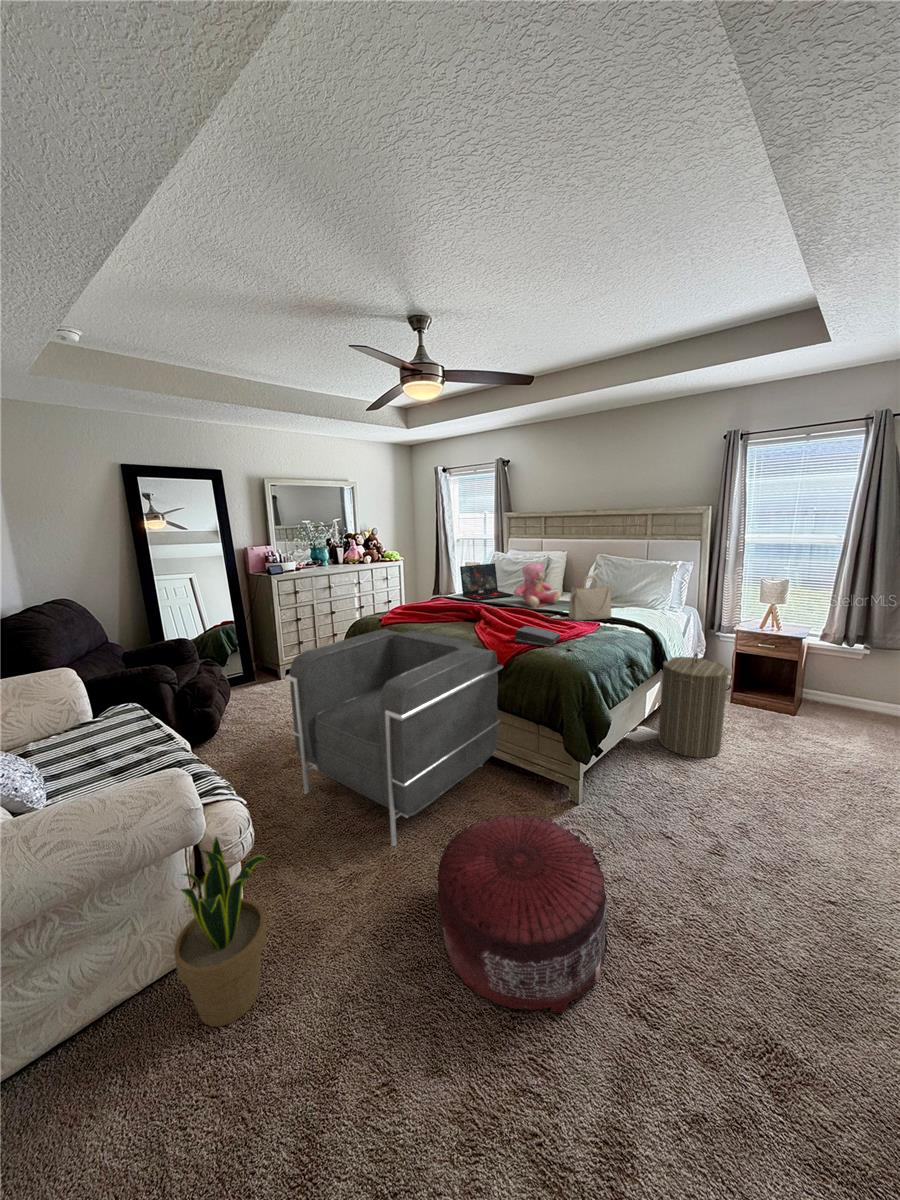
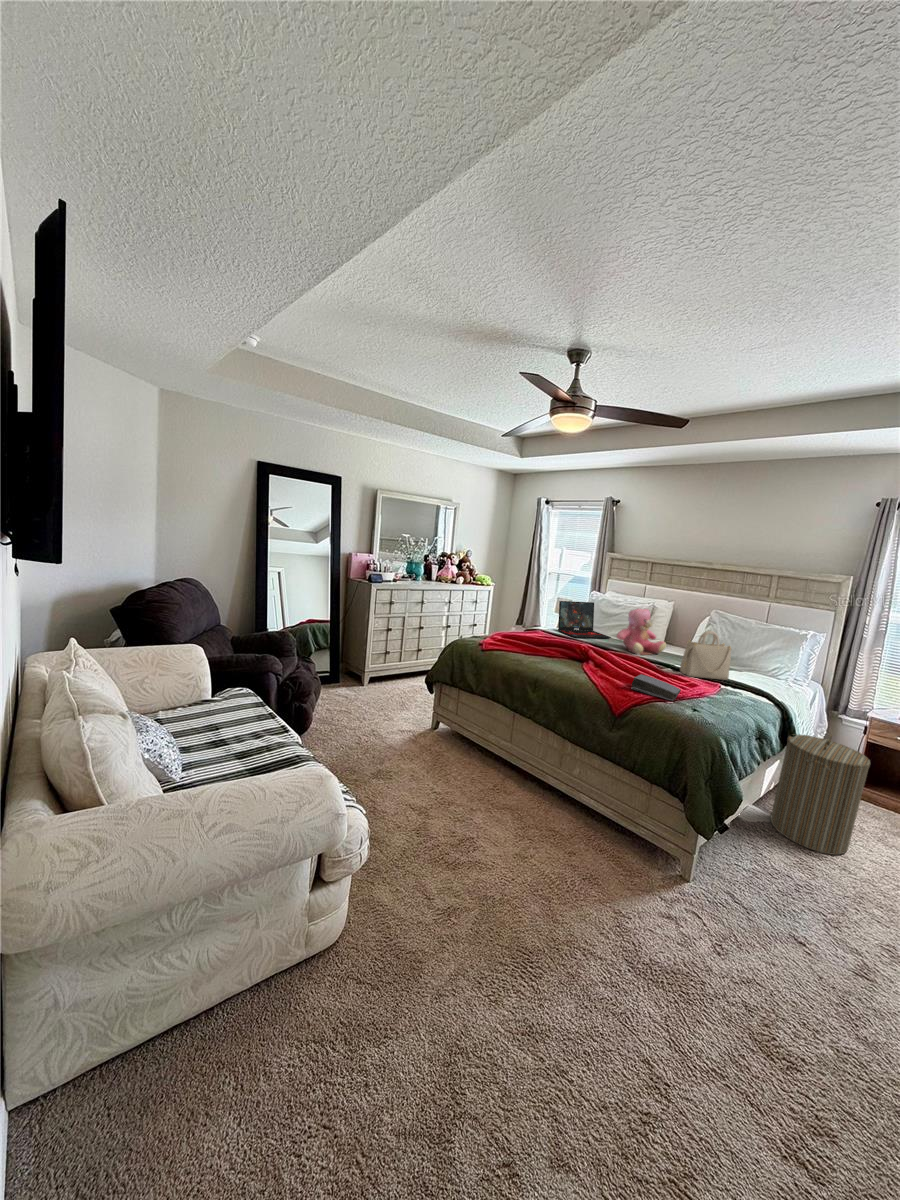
armchair: present [284,629,503,846] -> none [394,654,618,884]
pouf: present [436,815,608,1013] -> none [553,877,761,1135]
potted plant: present [174,837,268,1027] -> none [296,842,395,1046]

